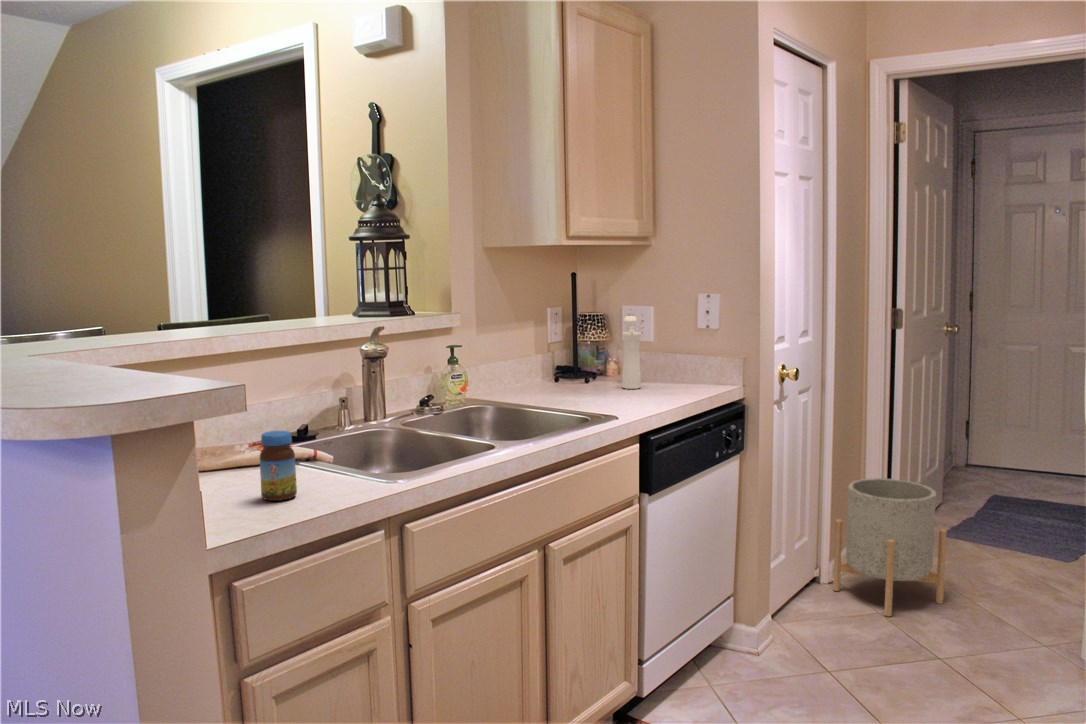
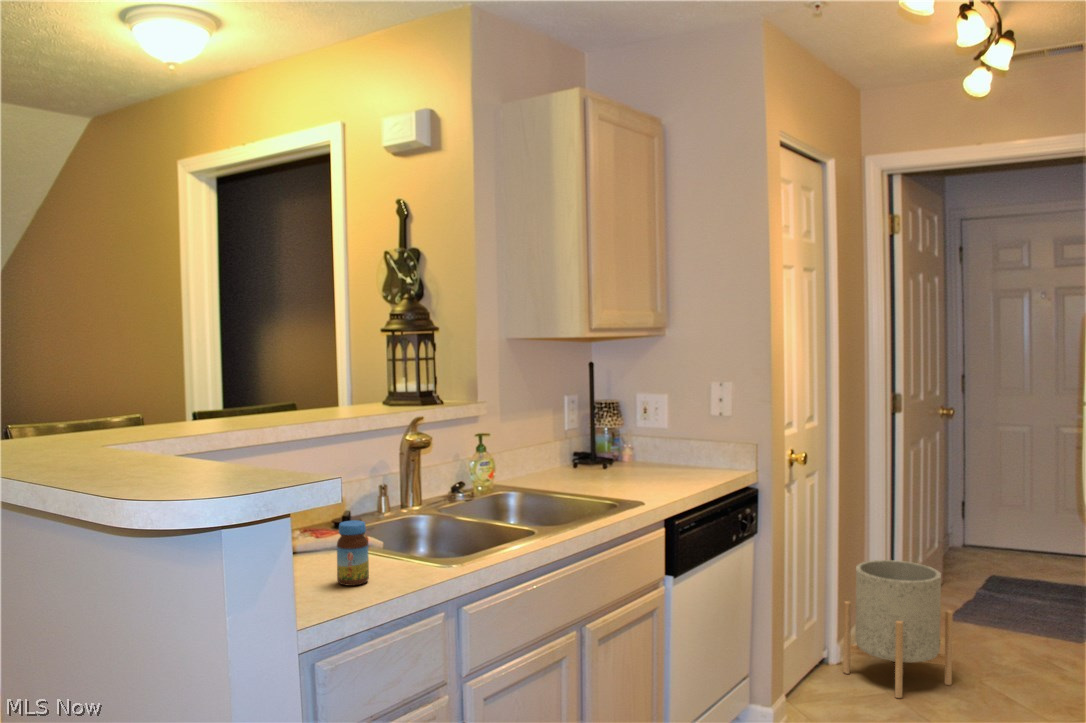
pepper mill: present [622,316,641,389] -> none [639,403,657,474]

